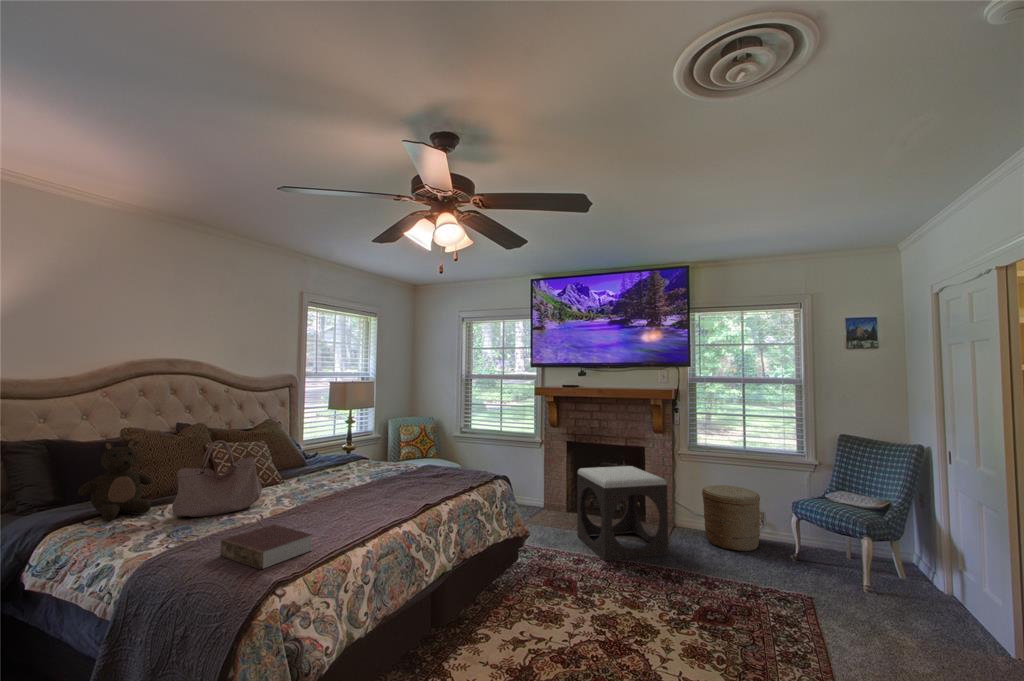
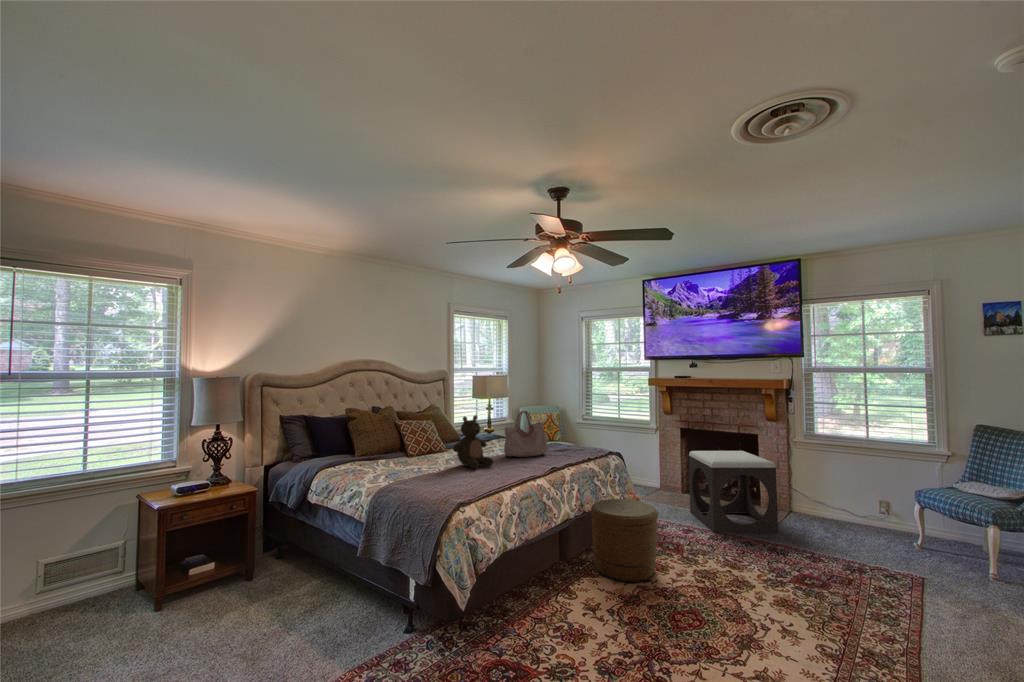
stuffed bear: present [78,439,152,521] -> present [453,415,493,469]
handbag: present [172,440,262,517] -> present [504,411,548,457]
woven basket: present [702,485,760,551] -> present [591,499,658,583]
book: present [221,524,312,569] -> none [420,471,477,496]

